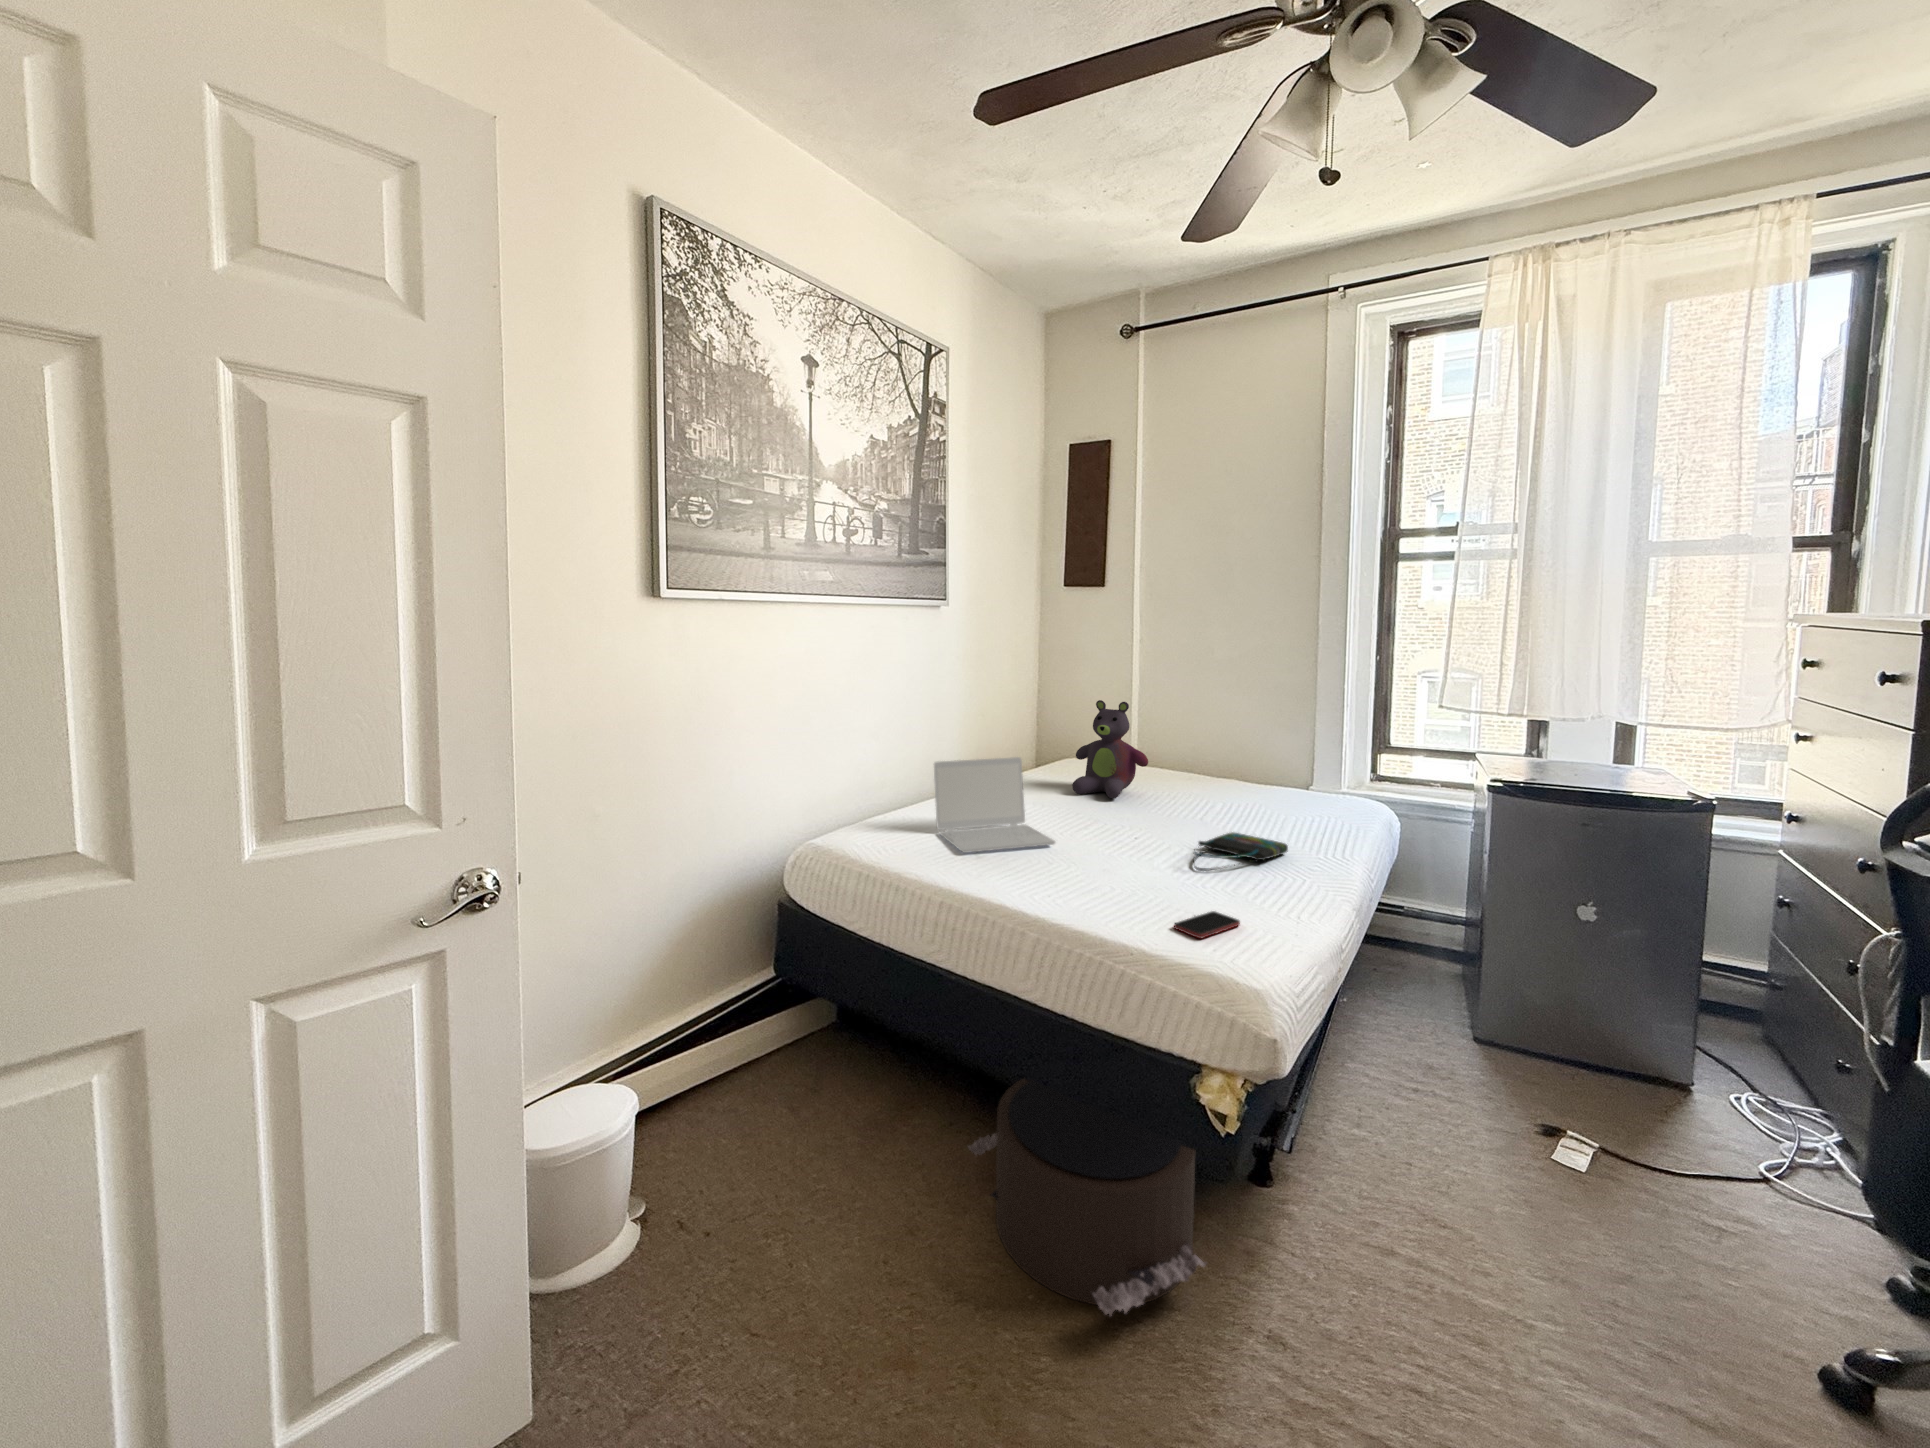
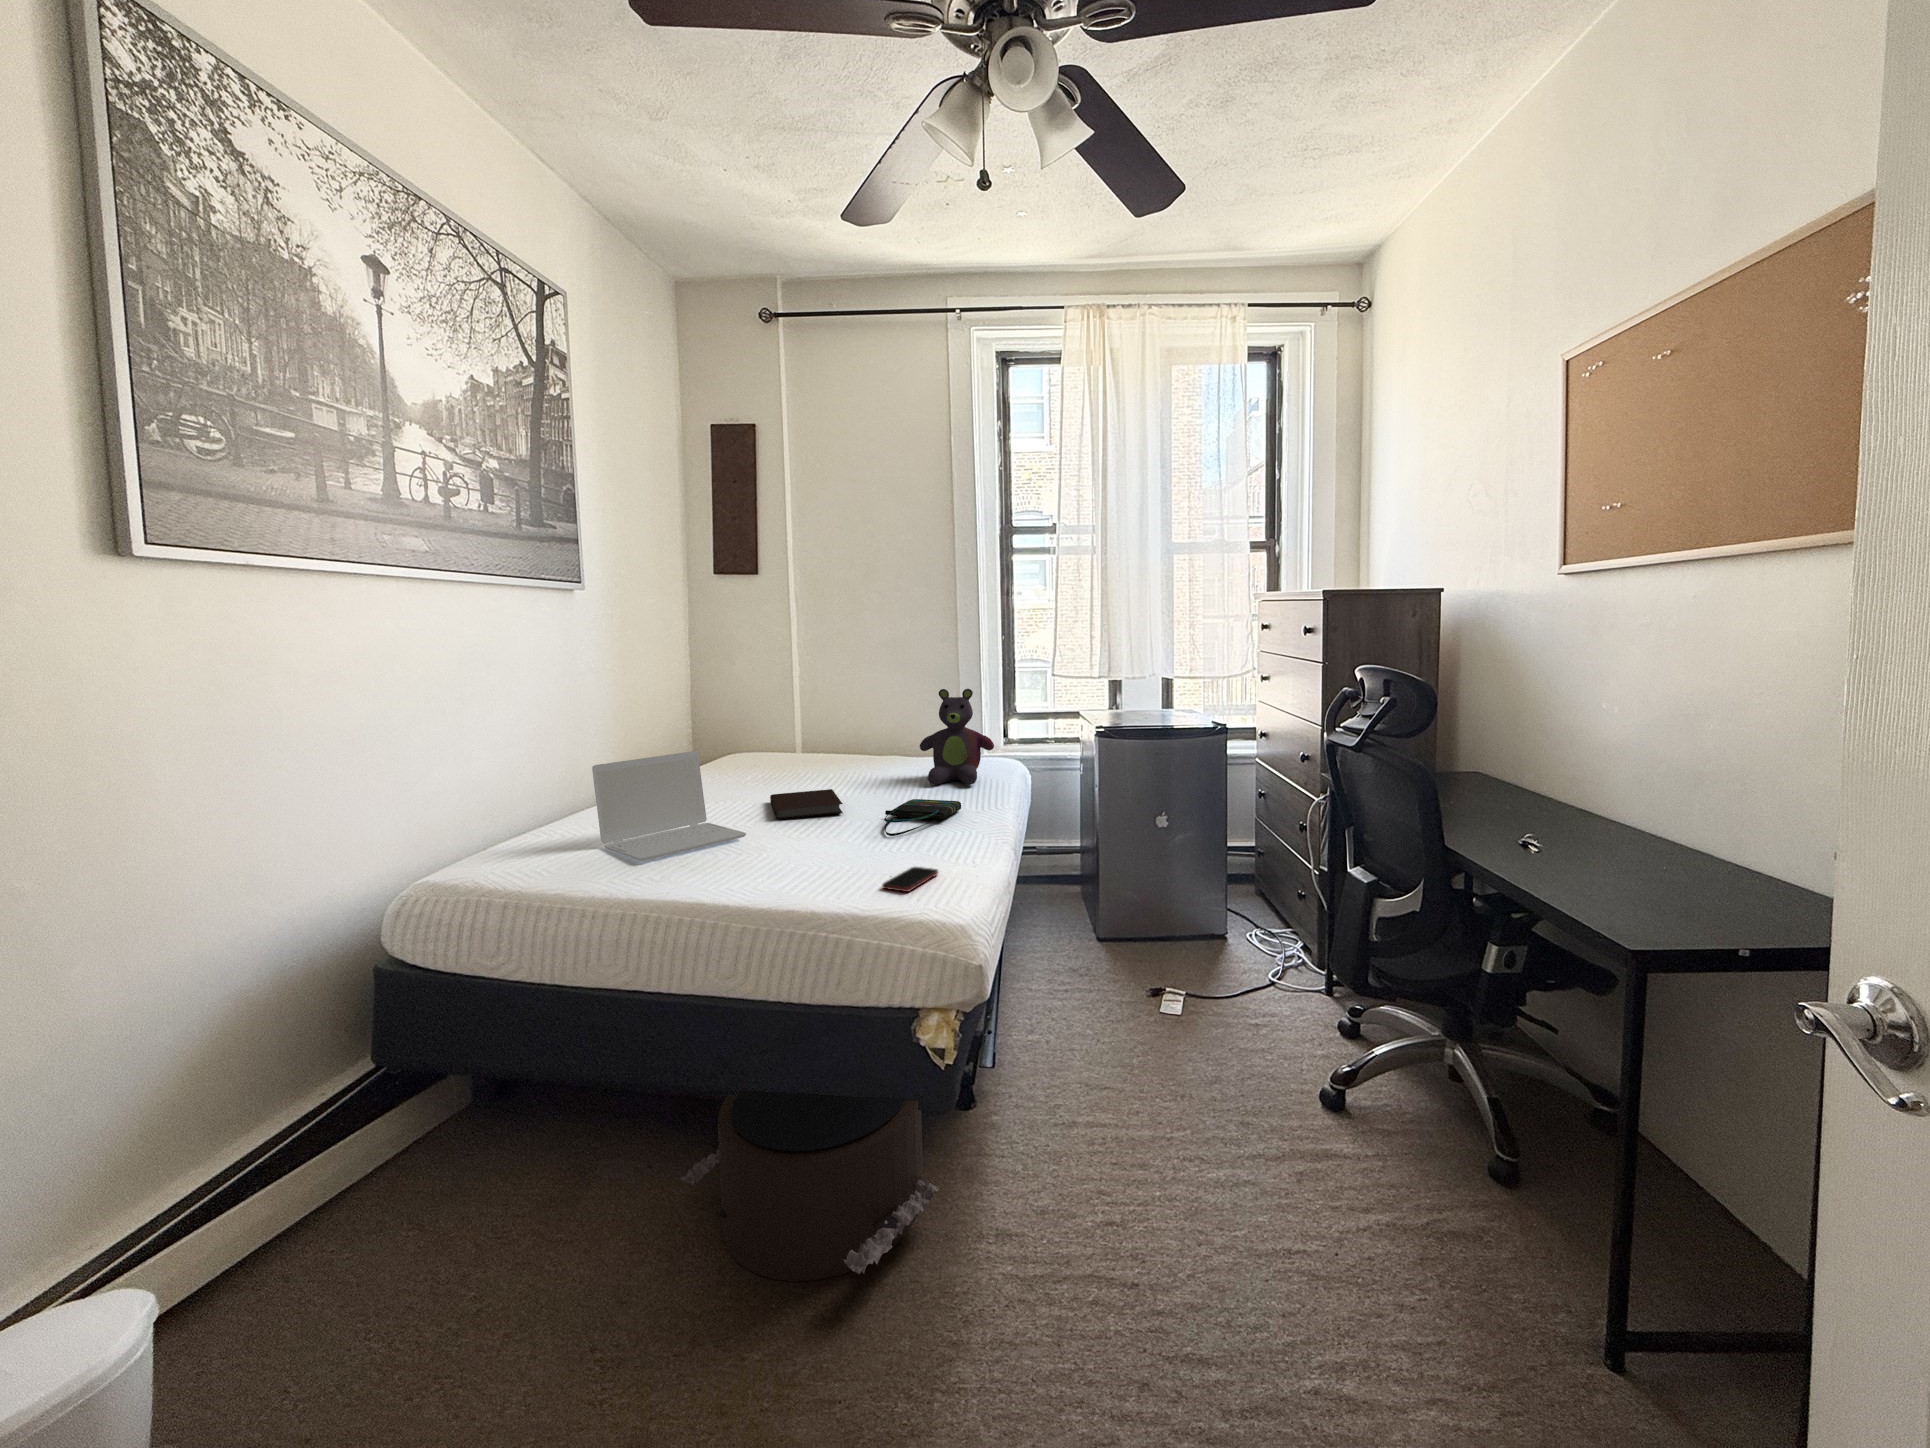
stuffed bear: present [1072,700,1148,798] -> present [920,689,994,785]
notebook: none [1087,805,1155,836] -> present [770,789,843,819]

